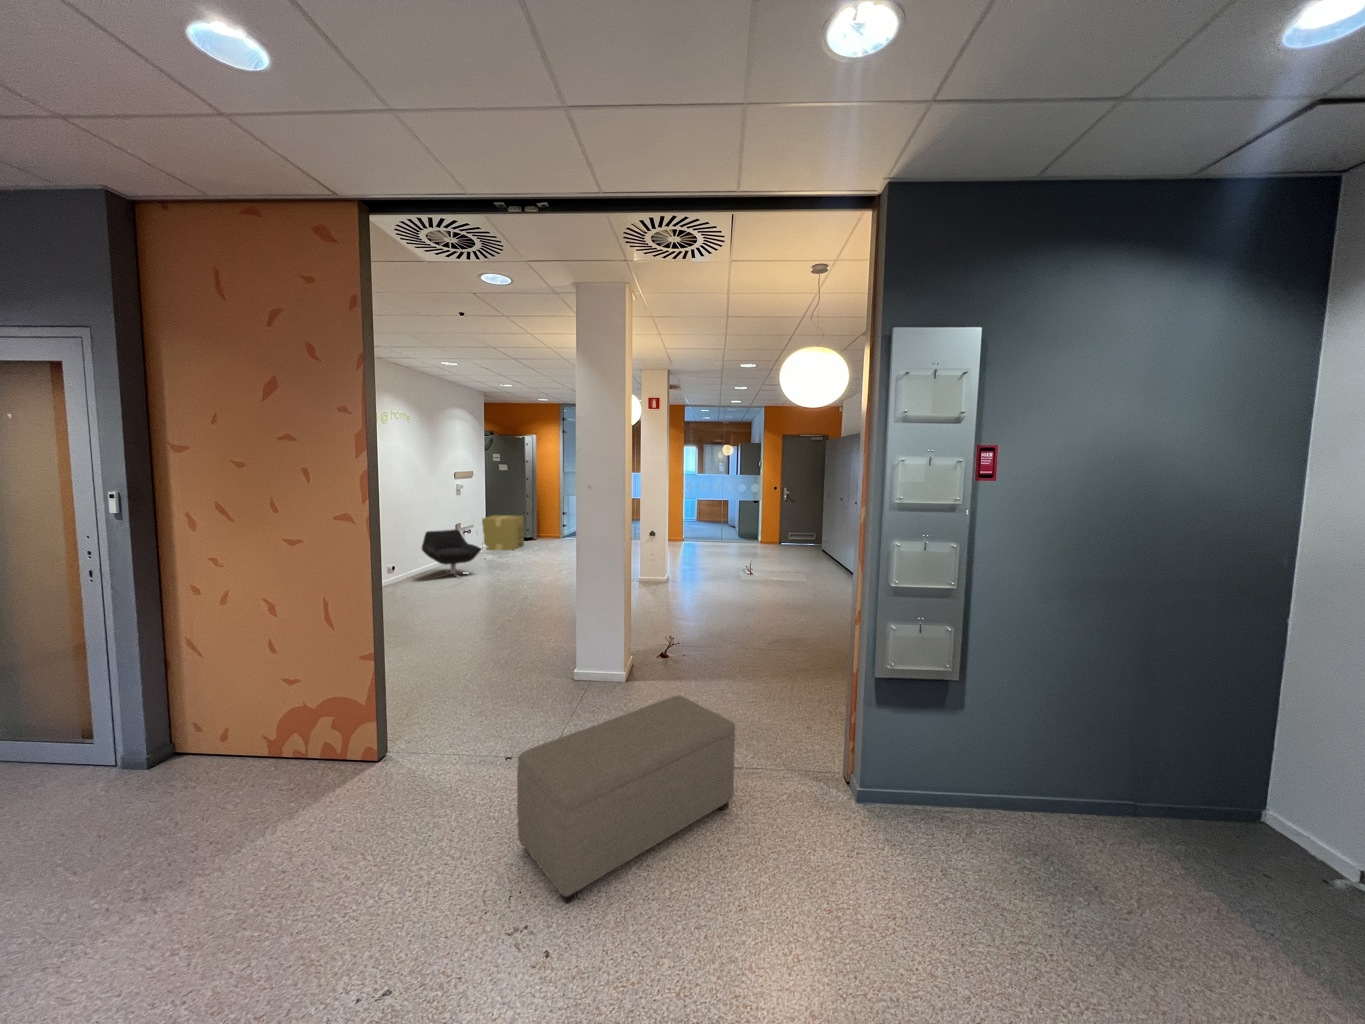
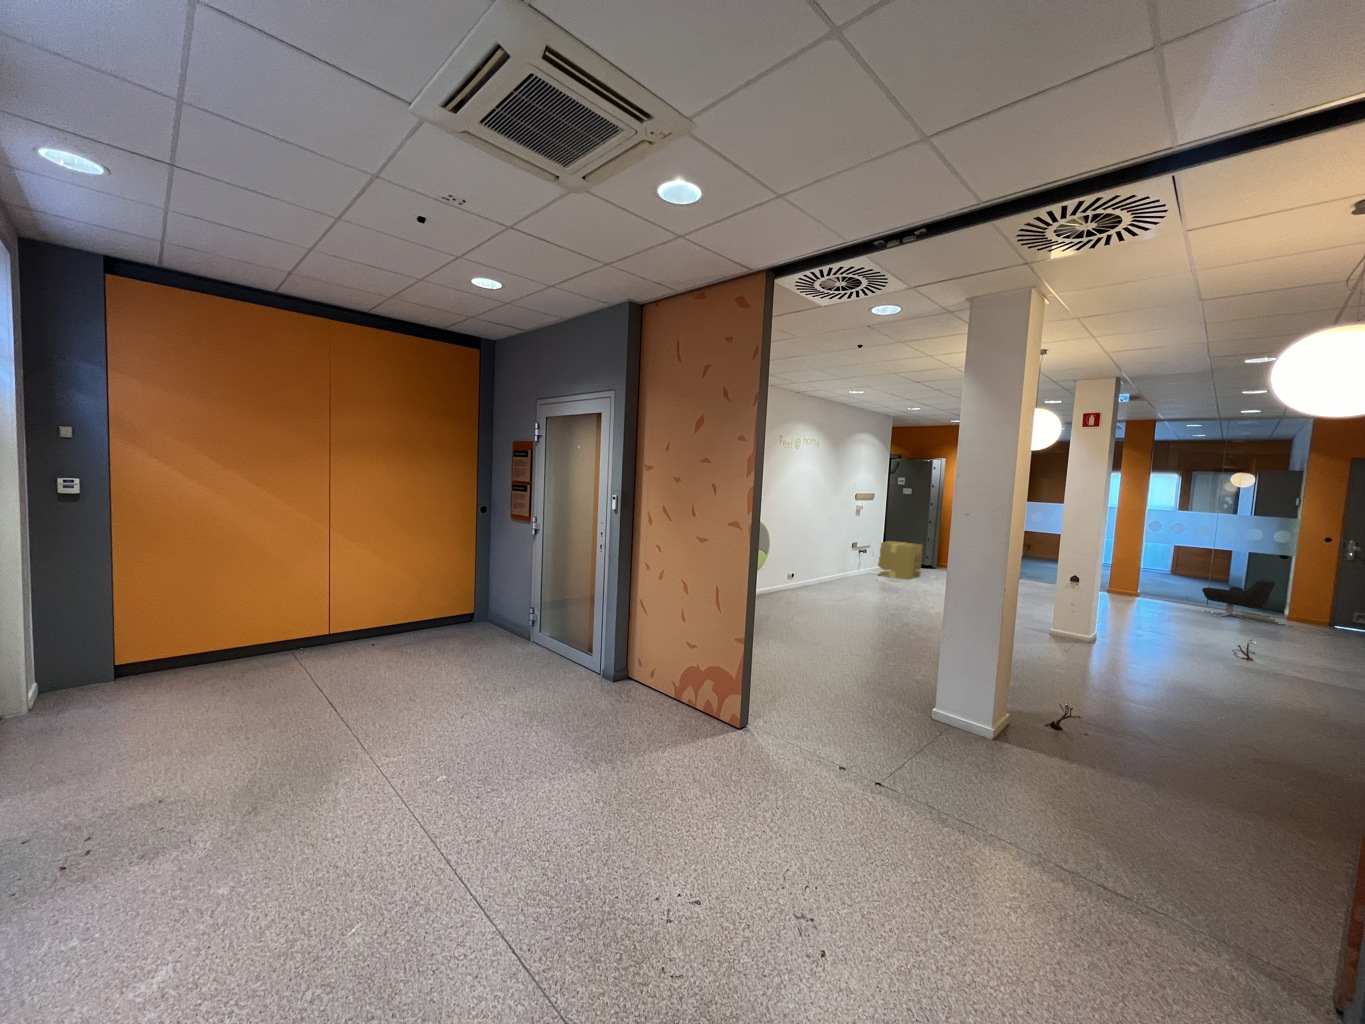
lounge chair: present [422,529,481,578] -> present [1202,581,1275,621]
ottoman: present [517,696,735,903] -> none [827,762,1107,938]

